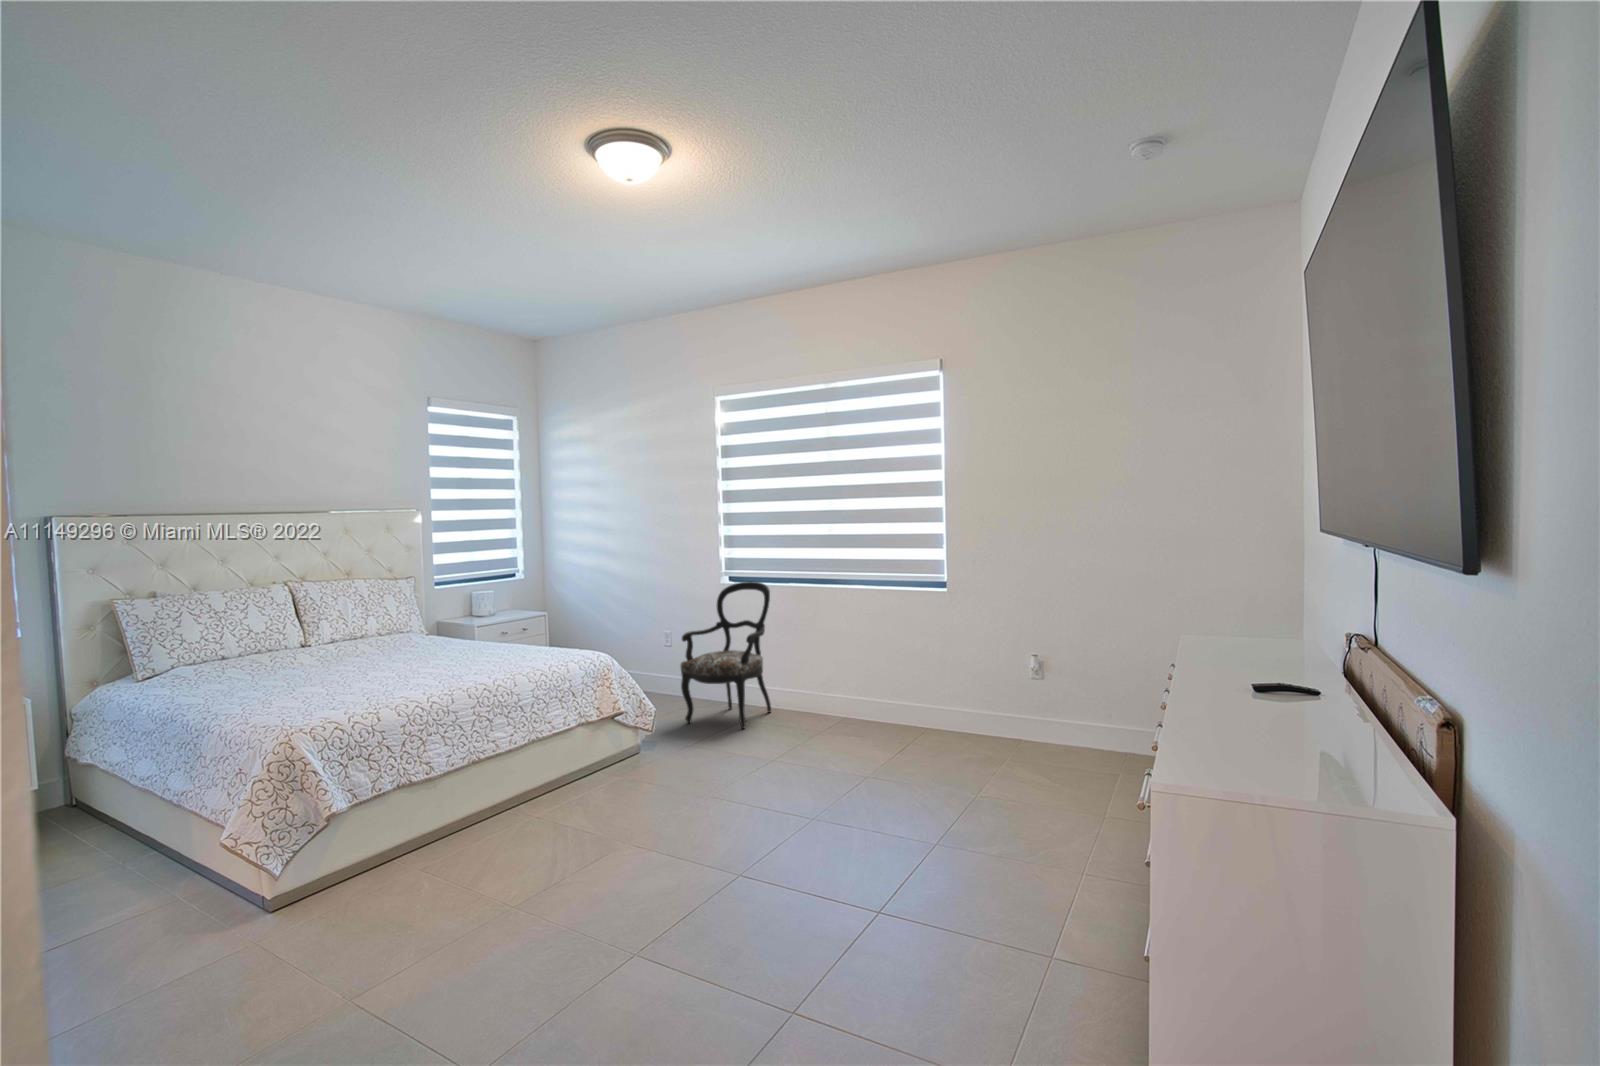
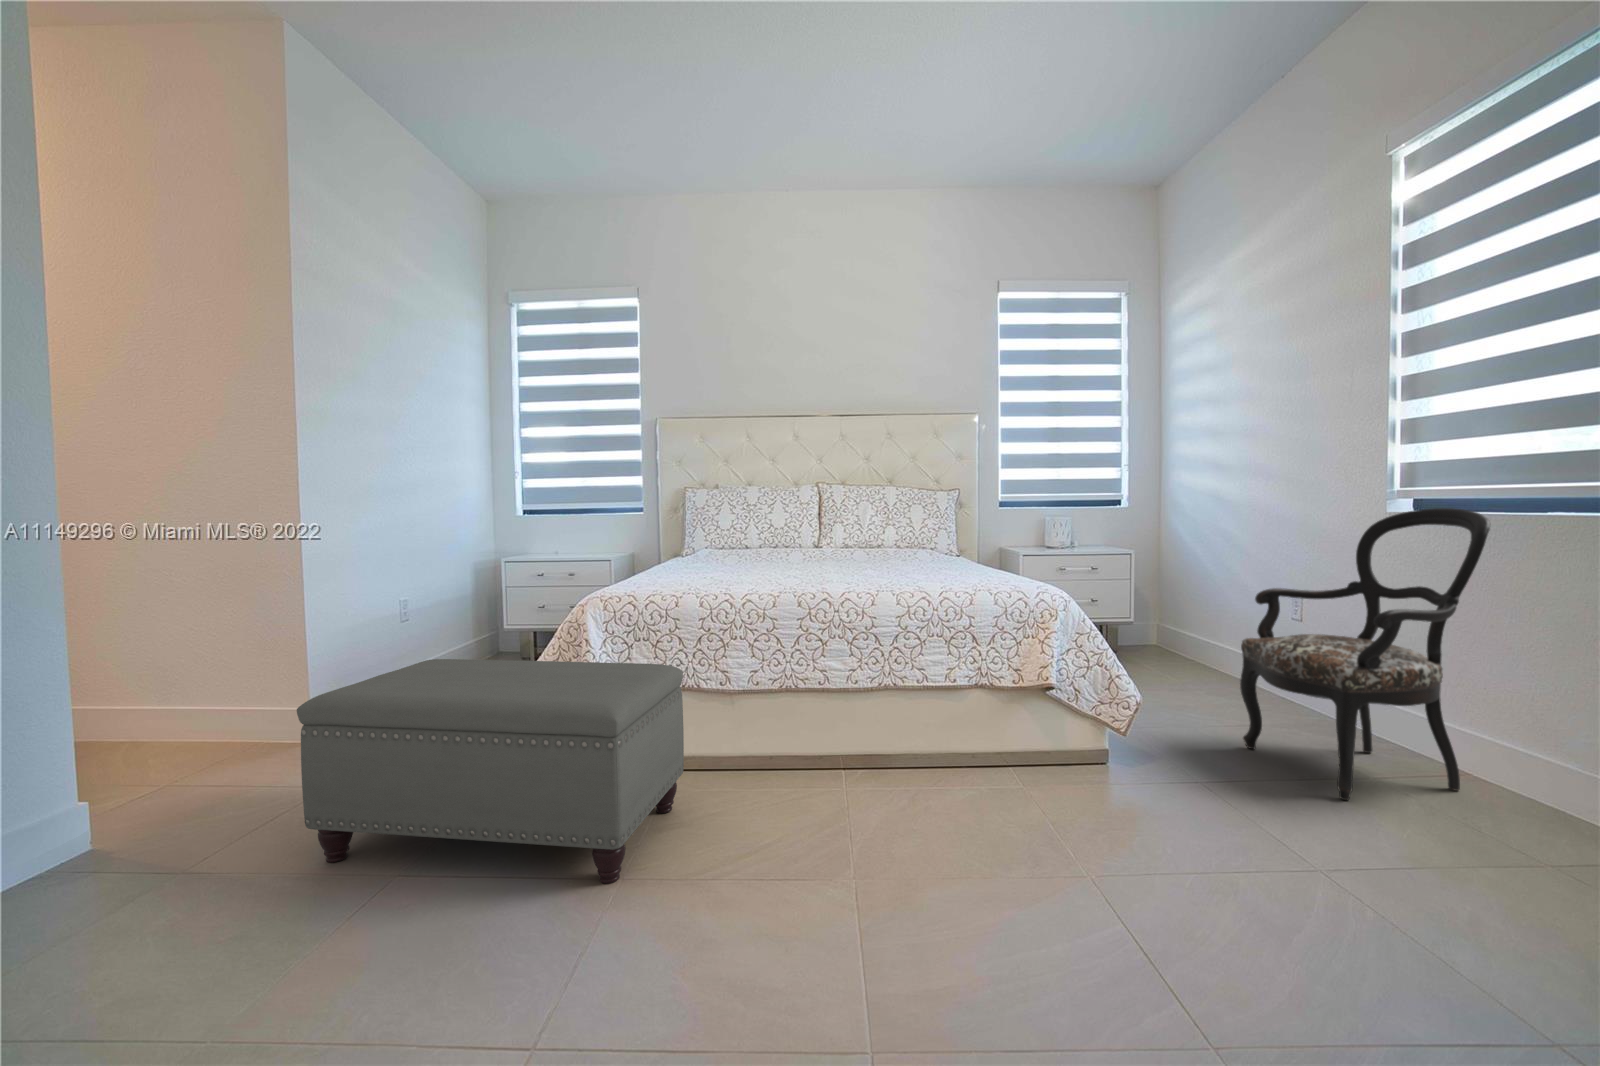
ottoman: none [164,760,507,1019] -> present [297,659,684,884]

